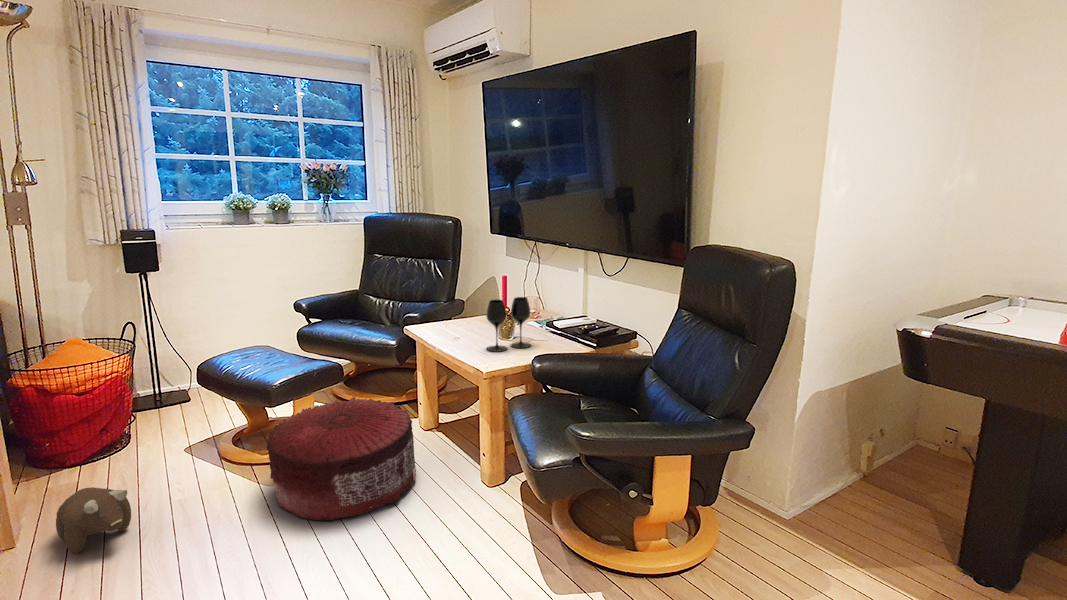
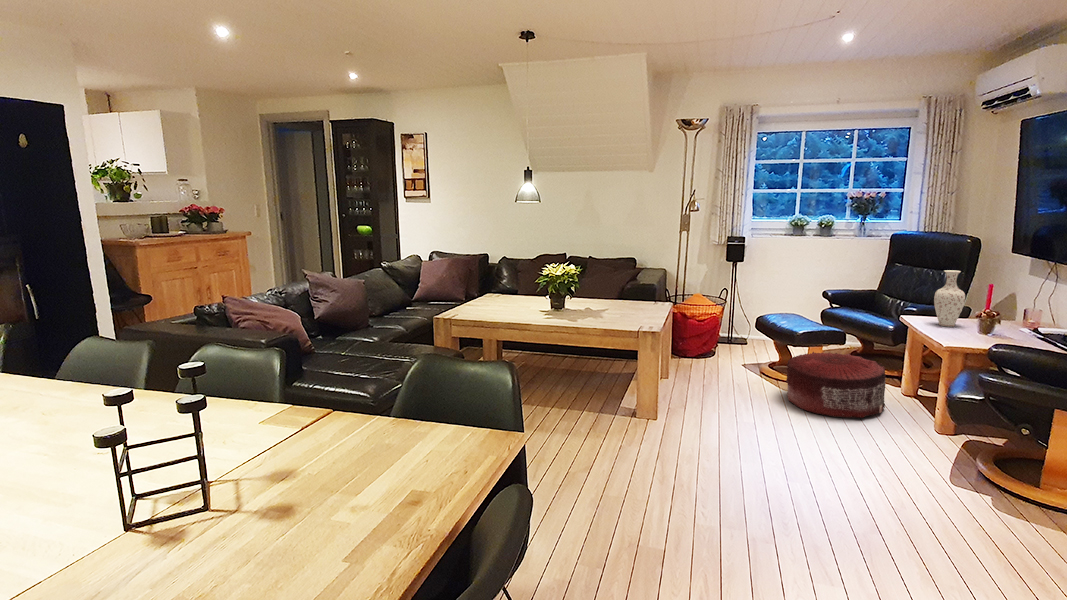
vase: none [443,262,476,335] -> present [934,270,965,327]
wine glass: present [486,297,531,352] -> none [960,300,1009,342]
plush toy: present [56,487,131,554] -> none [684,360,716,388]

